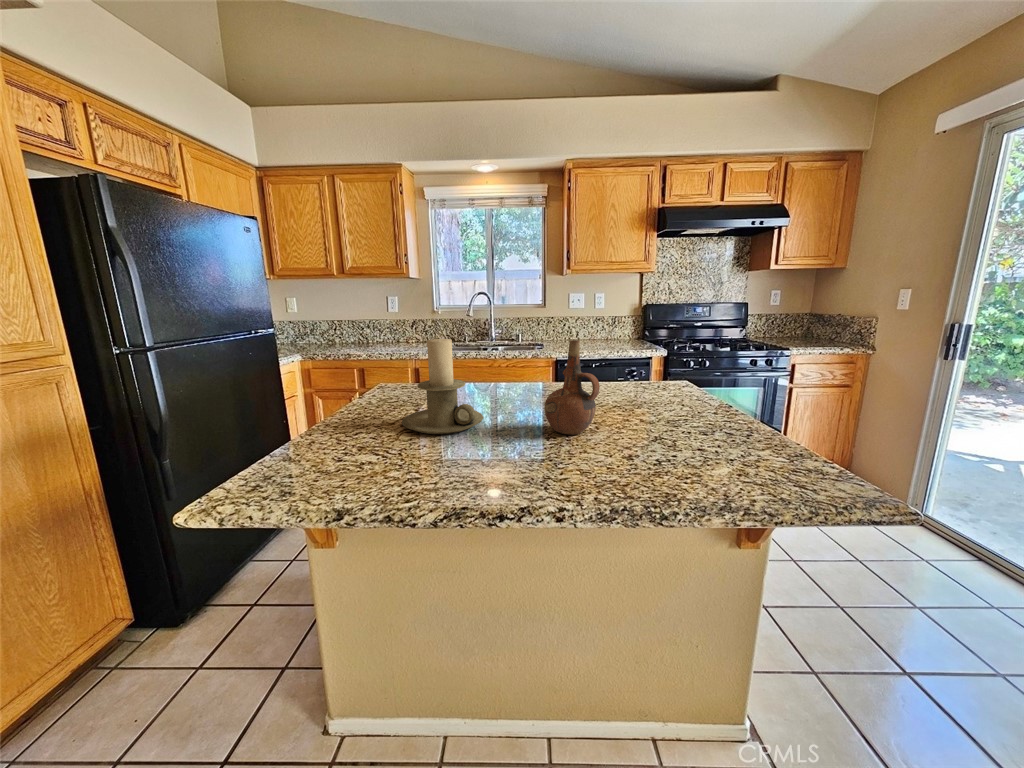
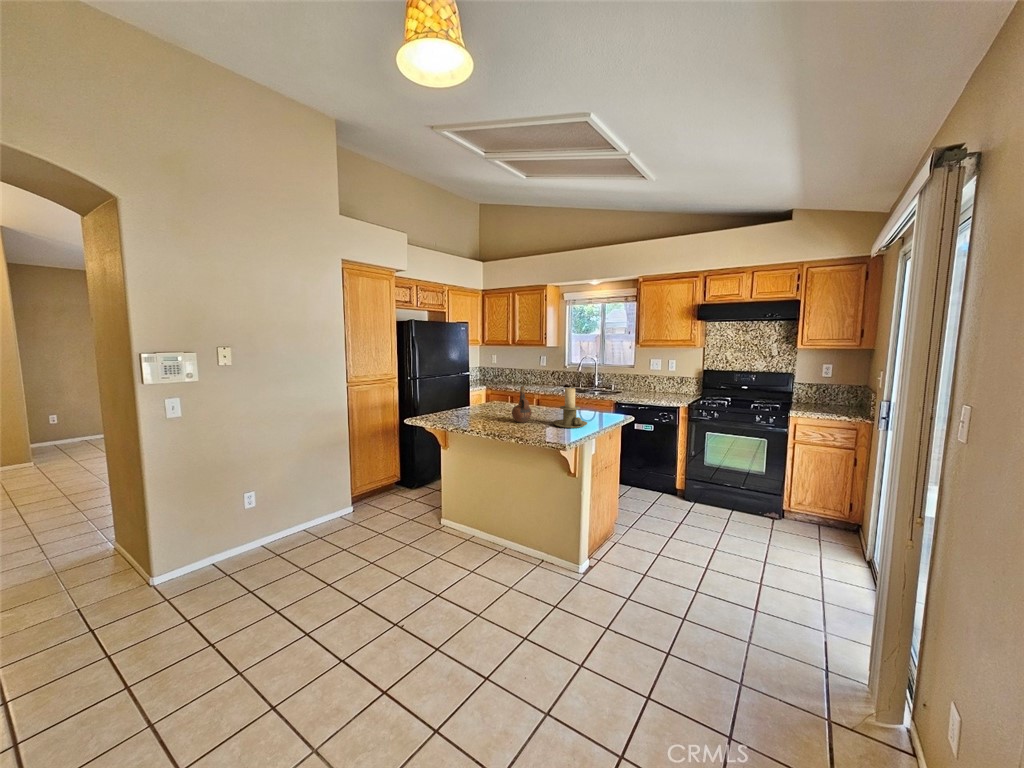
candle holder: present [402,339,484,434] -> present [552,388,587,428]

